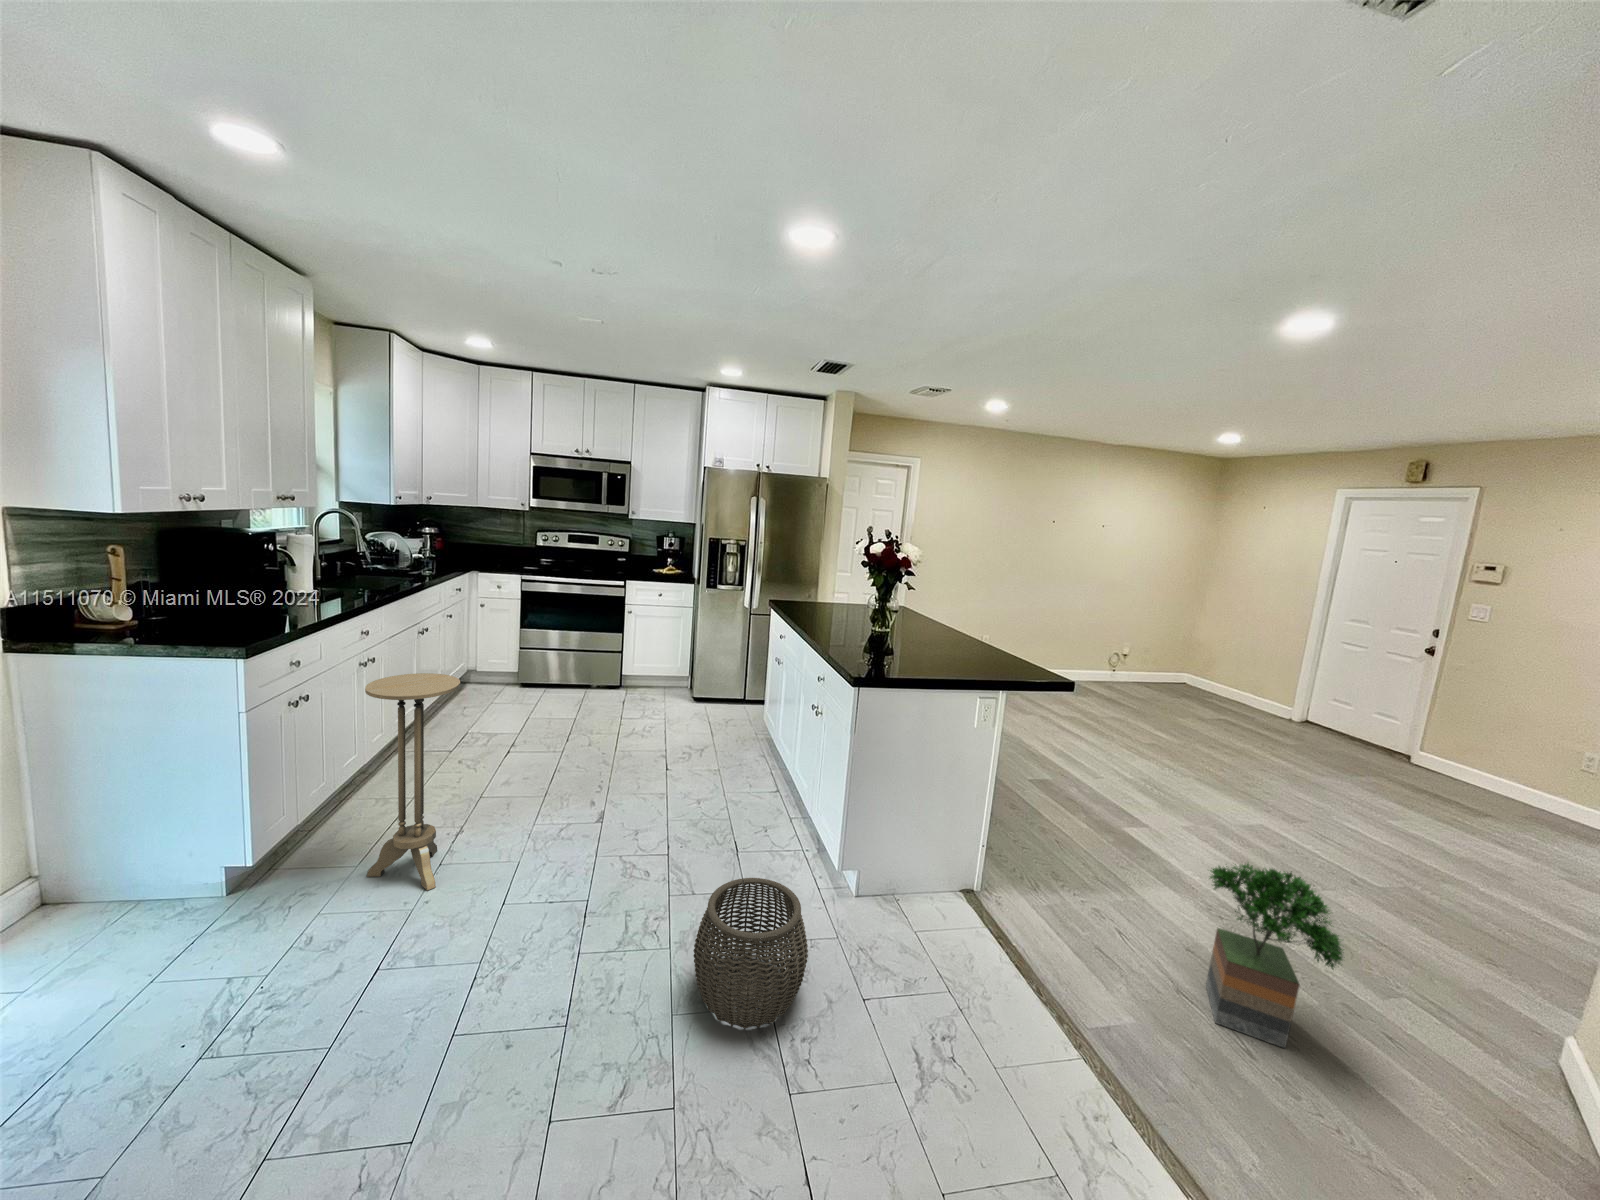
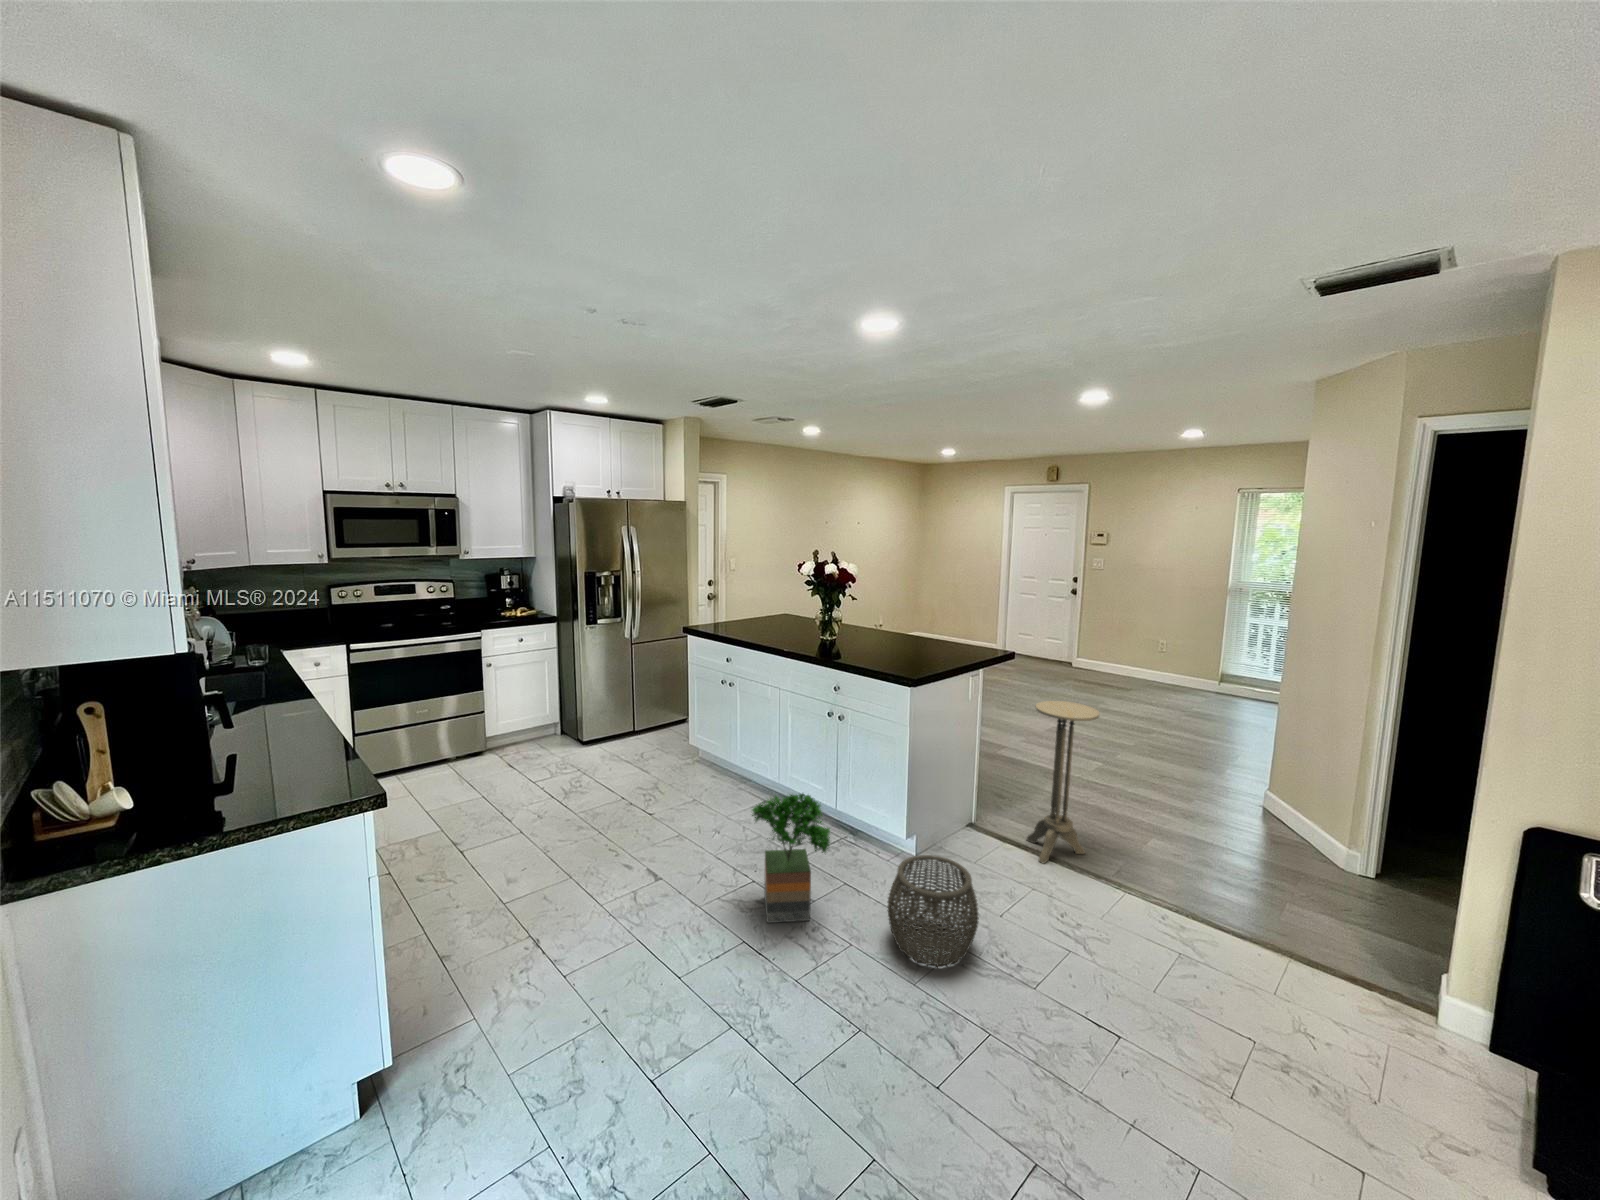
side table: present [365,673,460,891] -> present [1027,701,1100,863]
potted tree: present [1206,863,1343,1048] -> present [752,794,830,923]

